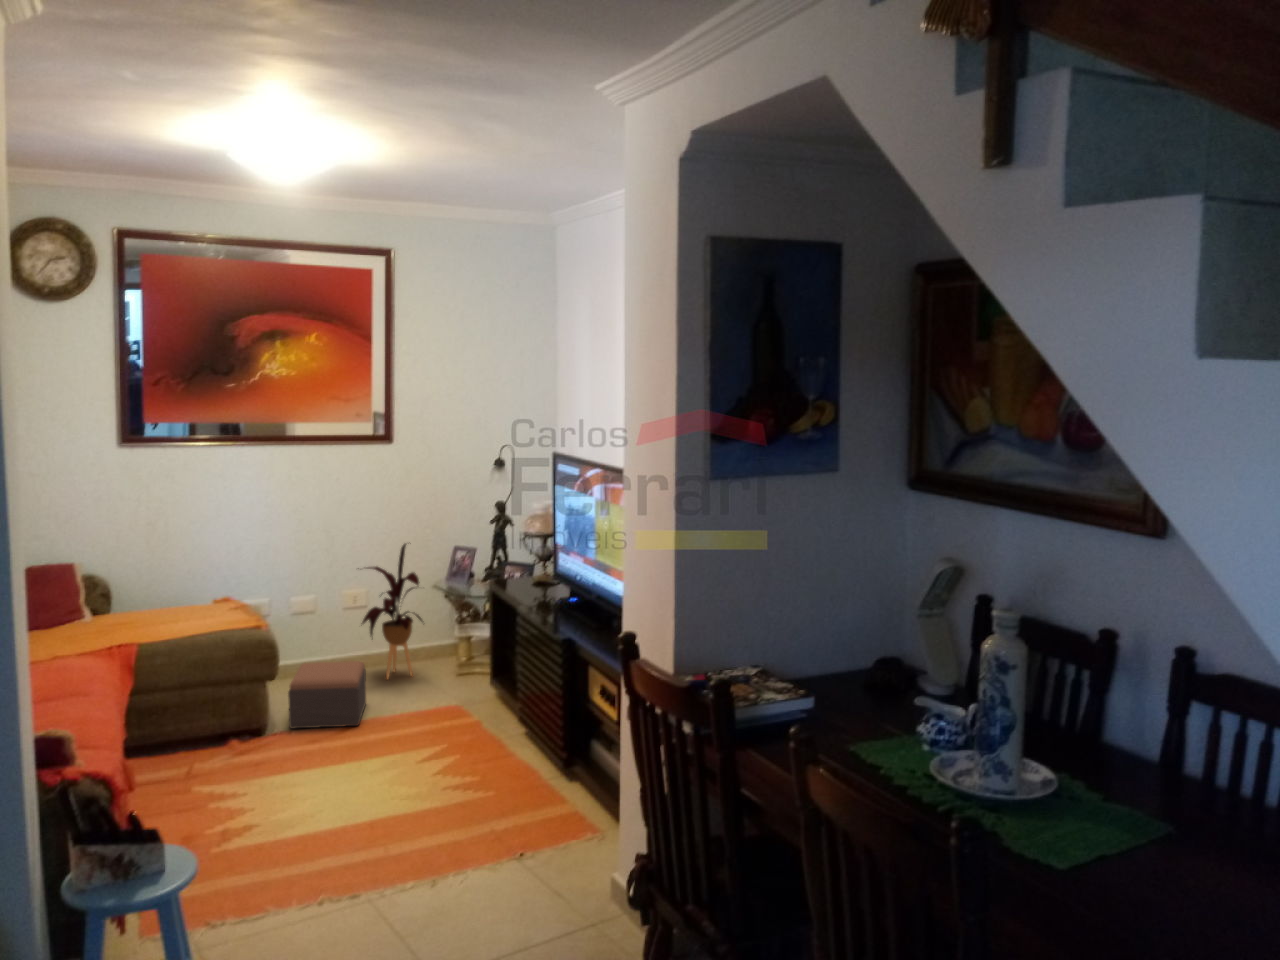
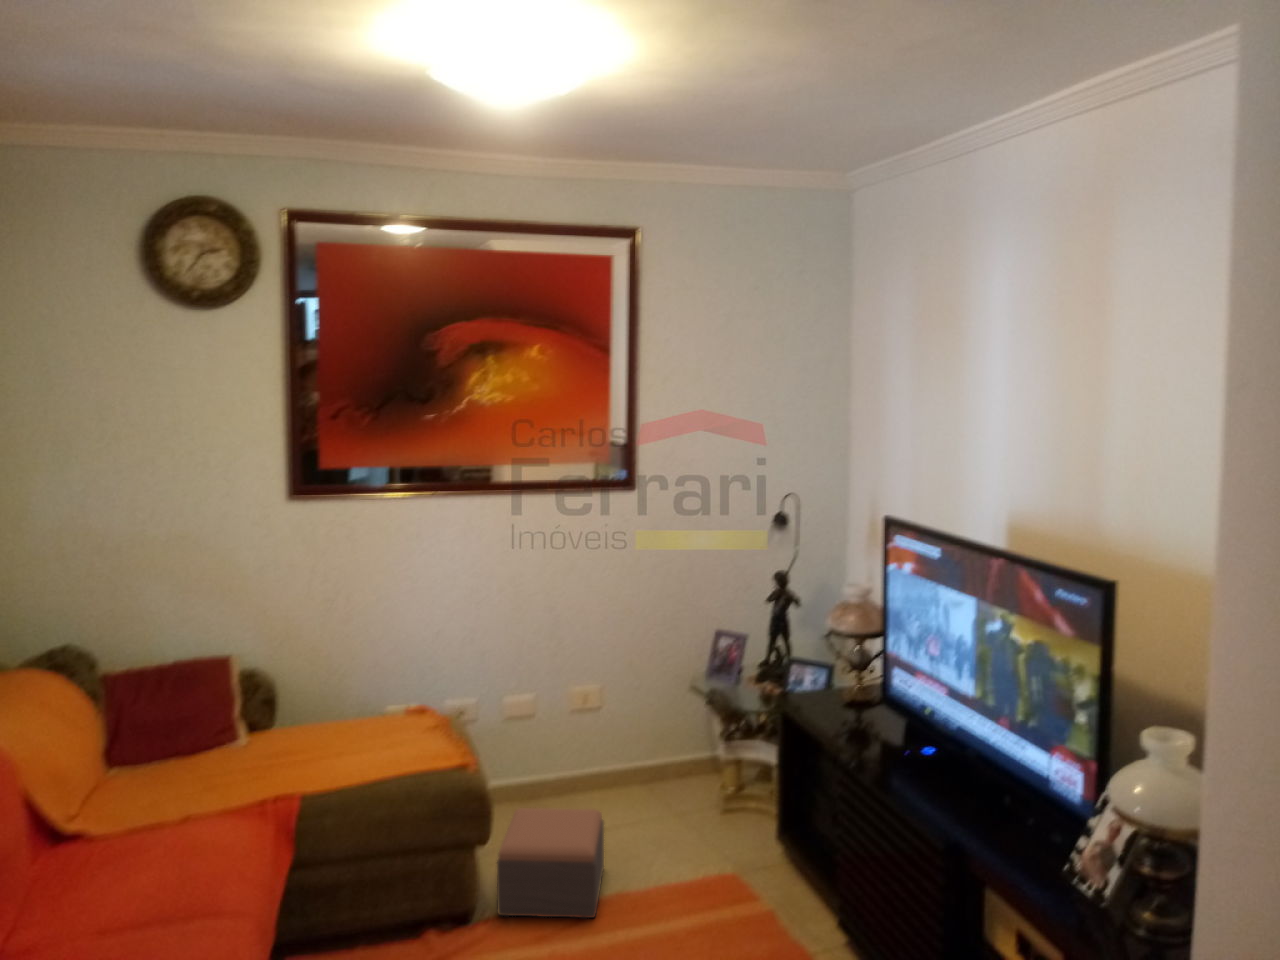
house plant: present [358,544,422,679] -> none [589,633,683,822]

